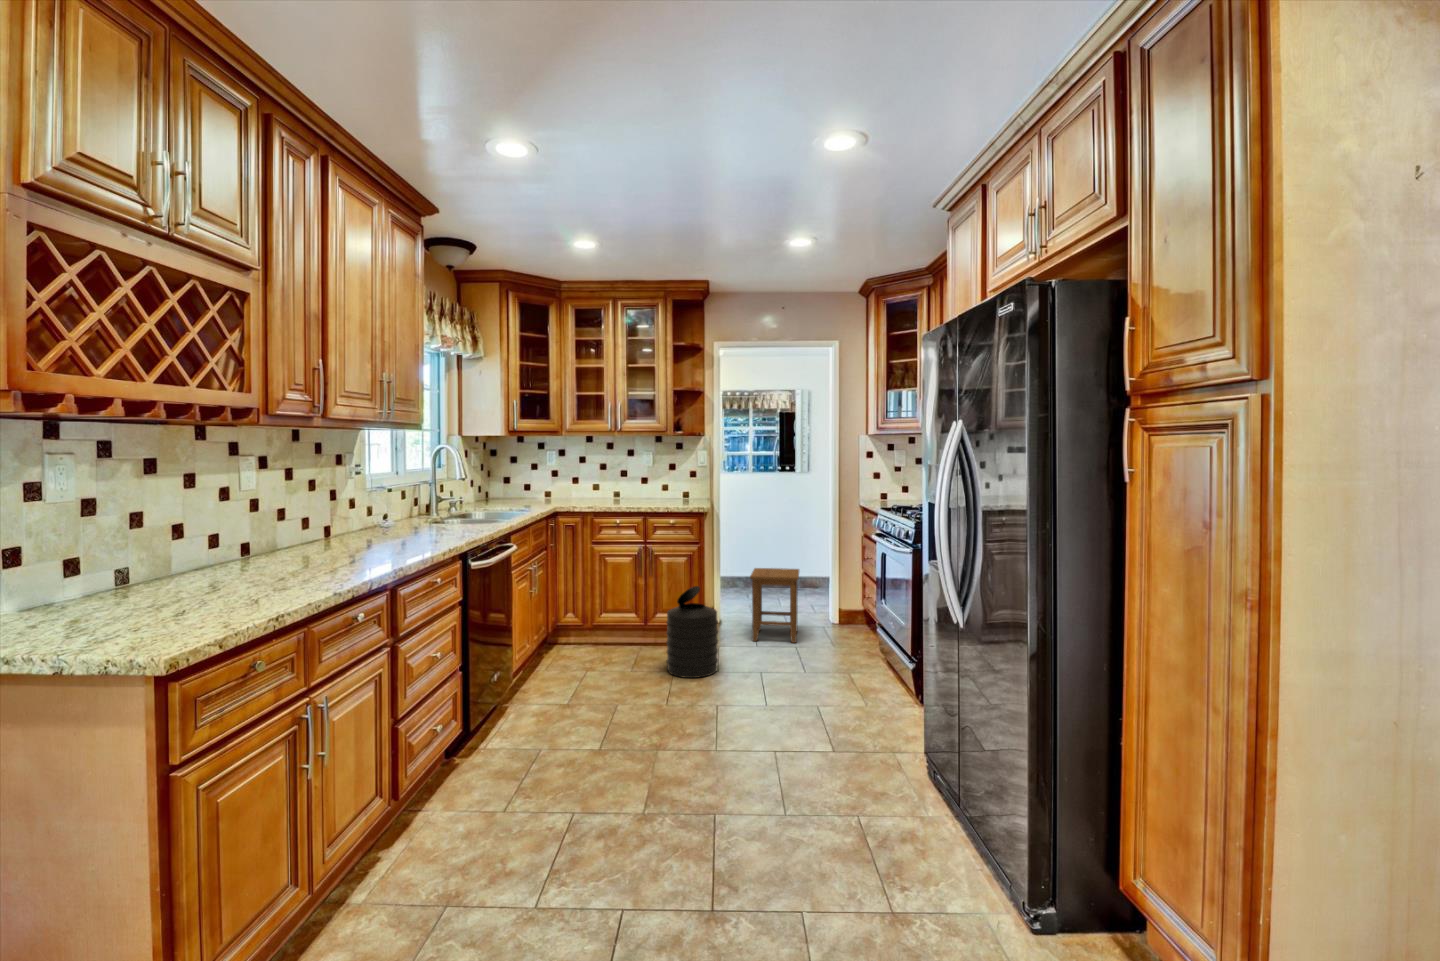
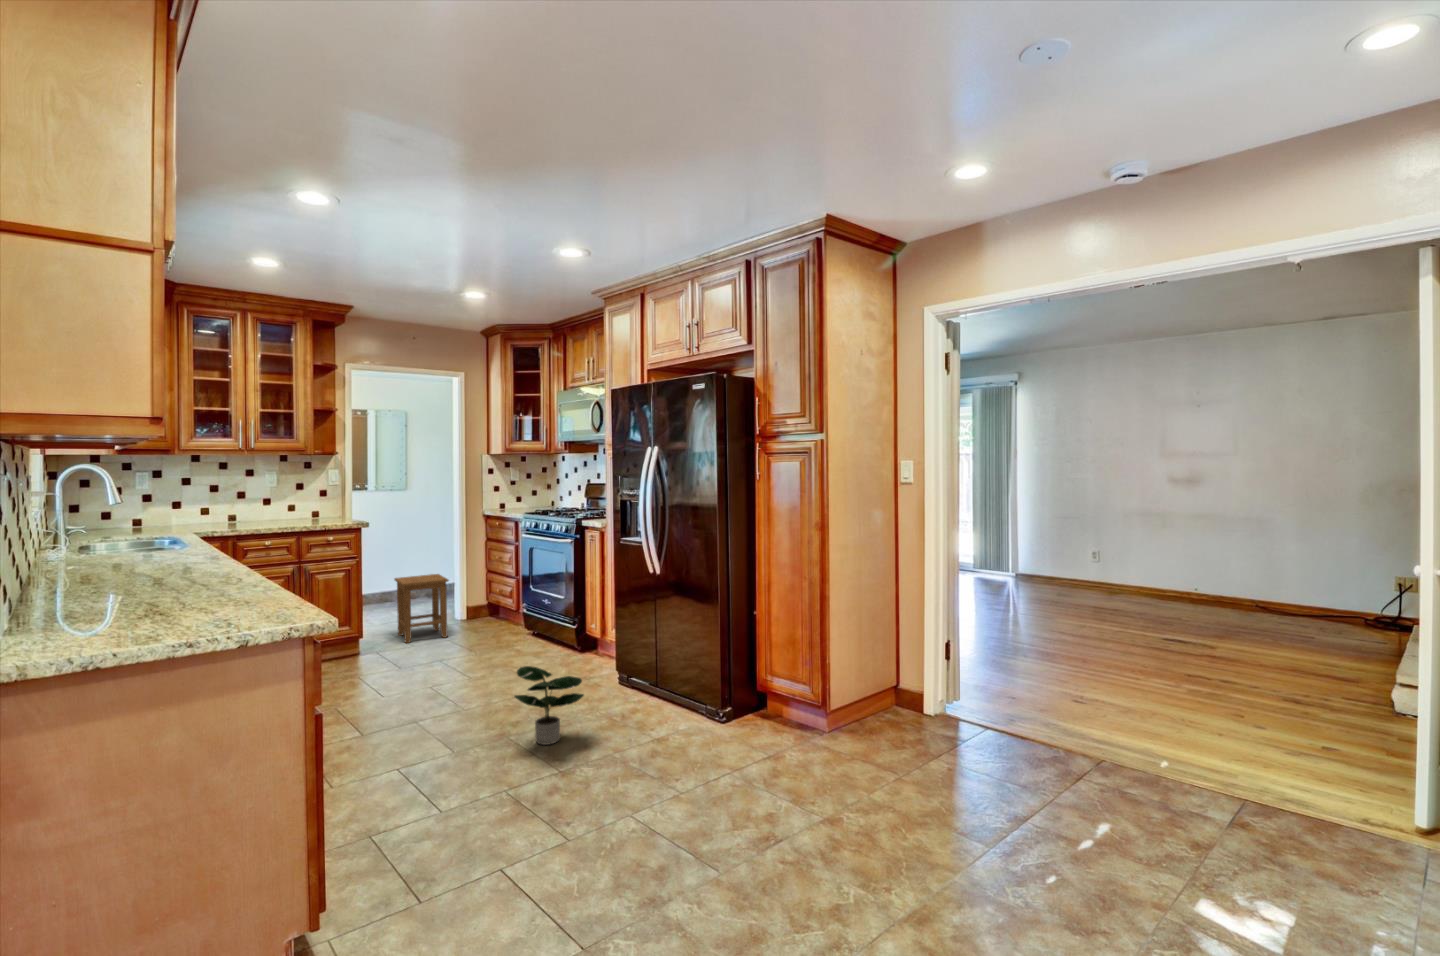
trash can: present [666,586,718,678] -> none [348,594,401,678]
potted plant: none [695,737,807,879] -> present [514,666,584,745]

